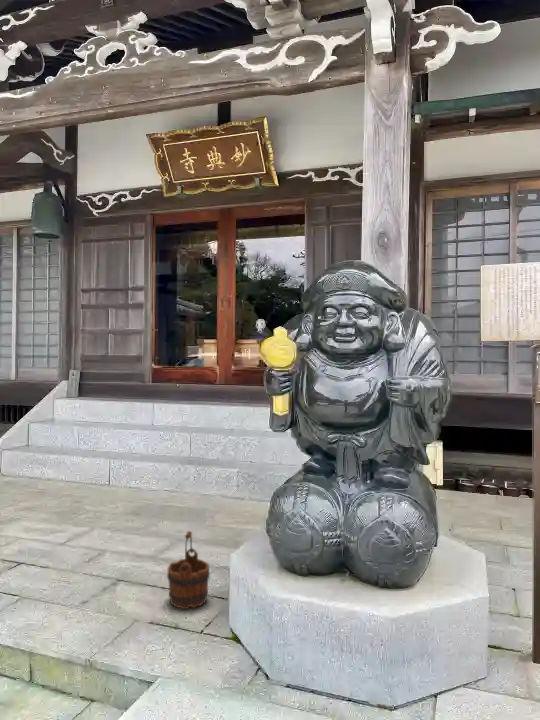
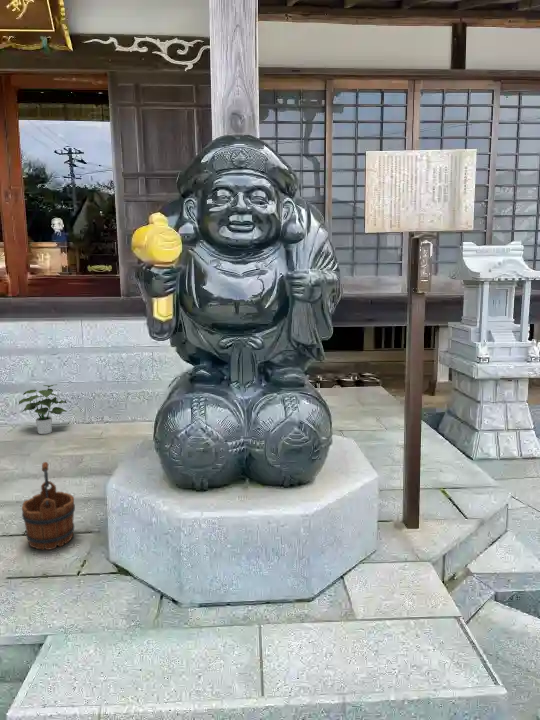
potted plant: none [200,468,240,512] -> present [19,385,67,434]

